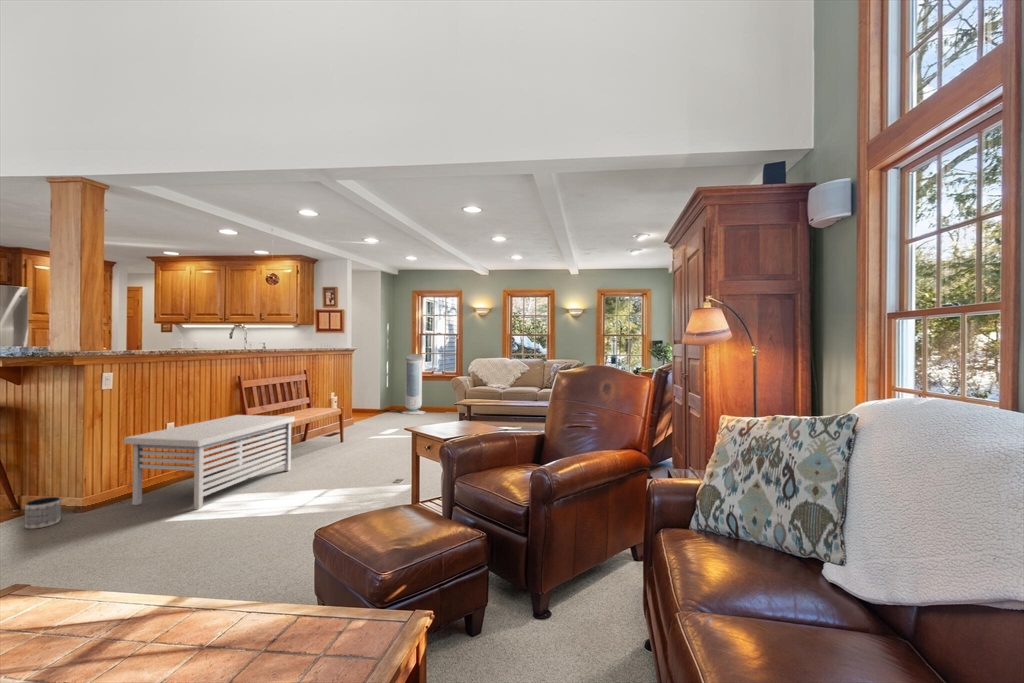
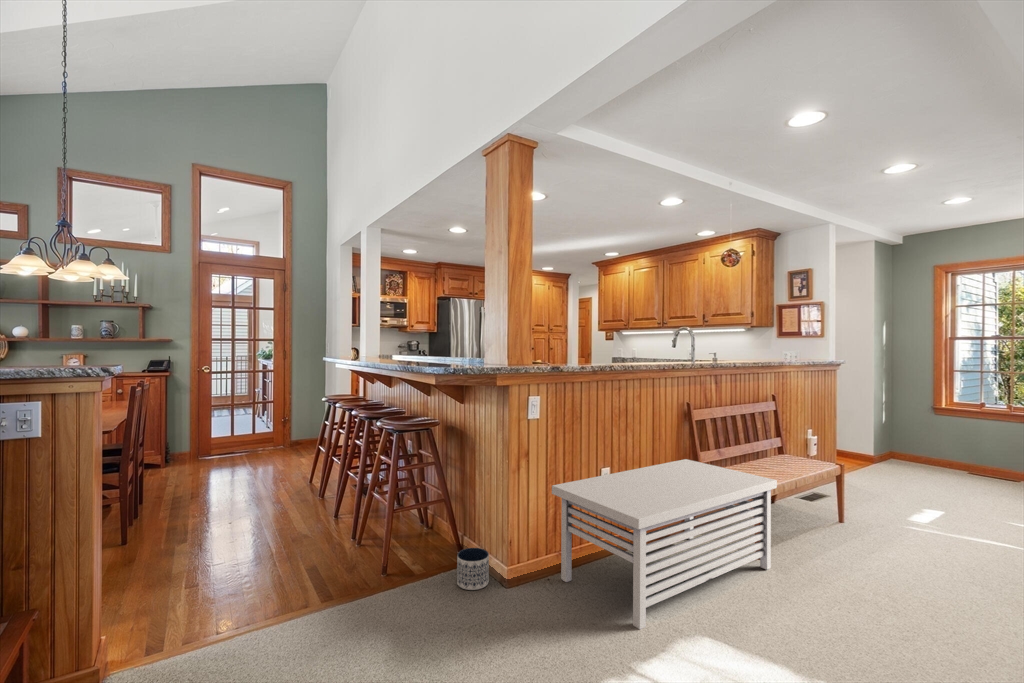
air purifier: present [401,354,426,414] -> none [921,370,977,475]

